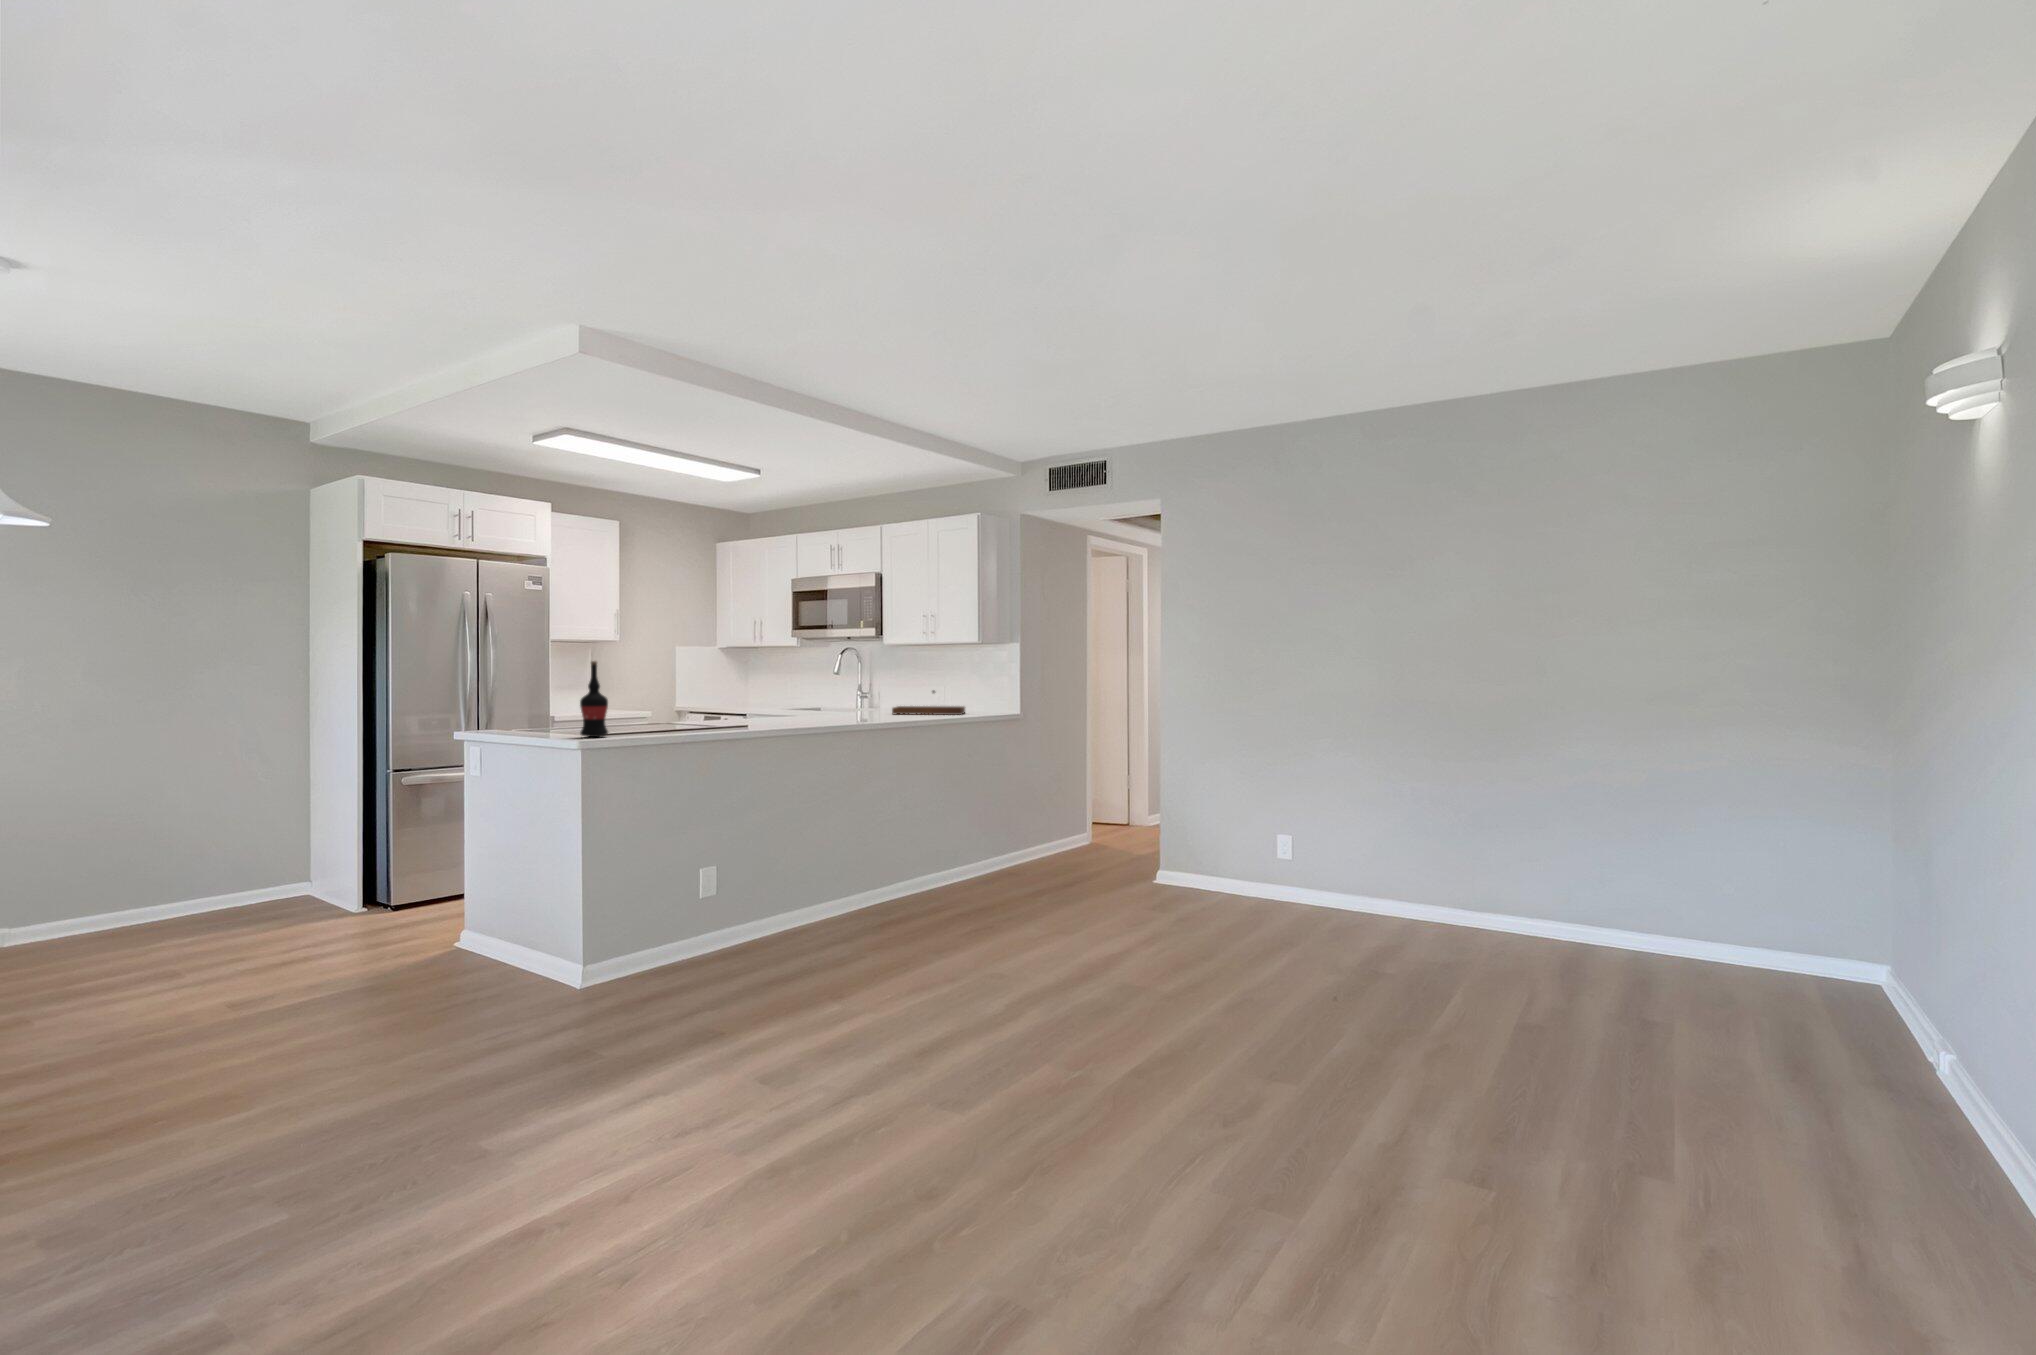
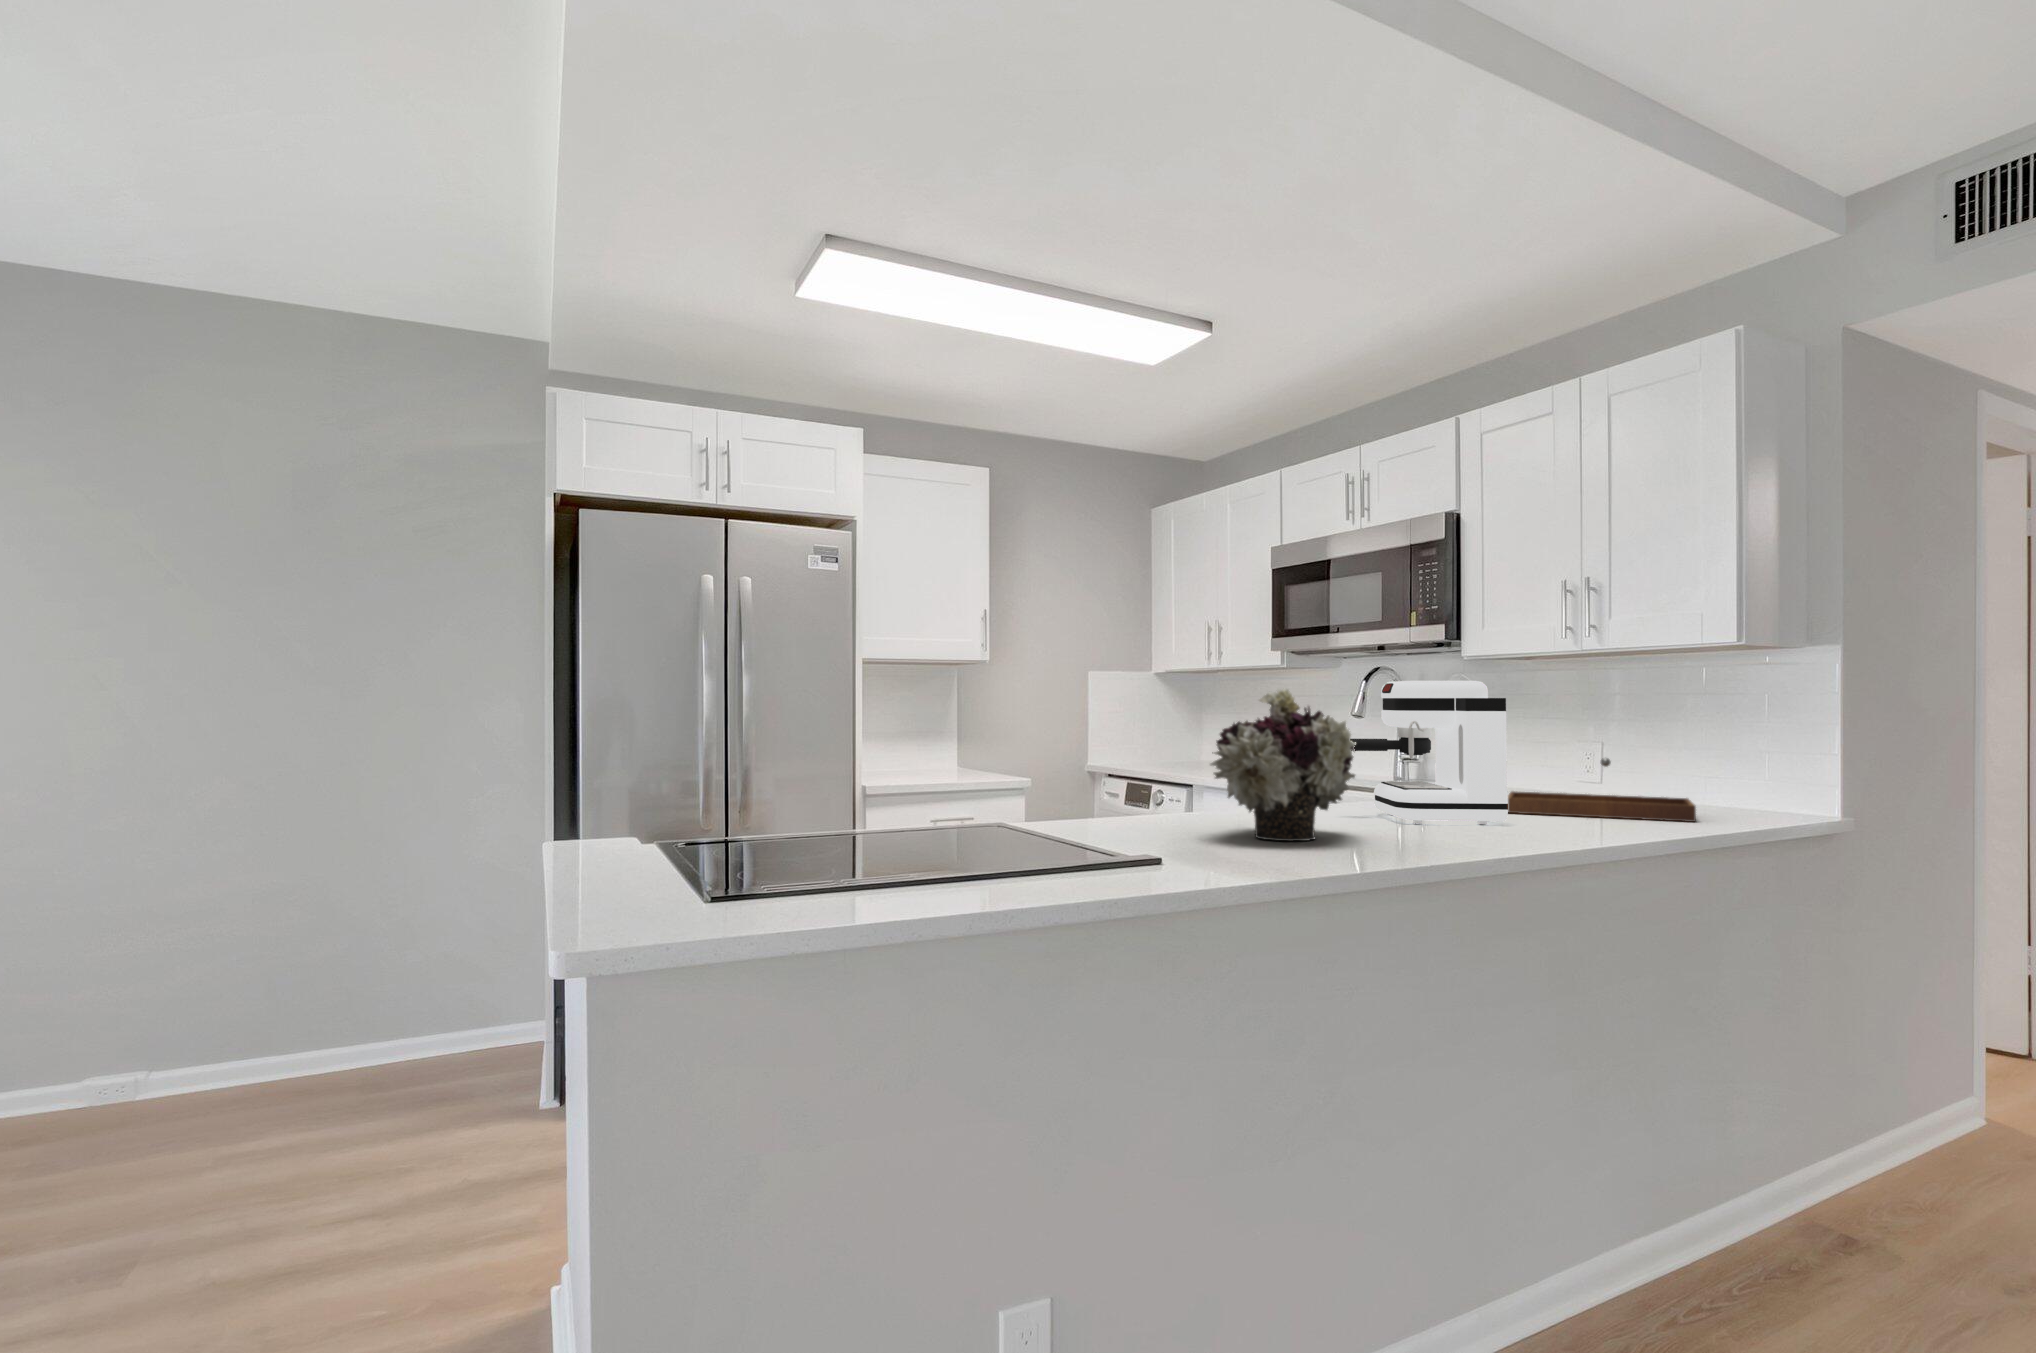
coffee maker: none [822,657,886,717] -> present [1350,681,1508,824]
wine bottle: present [580,661,608,737] -> none [622,682,712,924]
flower arrangement: none [763,661,823,722] -> present [1211,688,1356,841]

